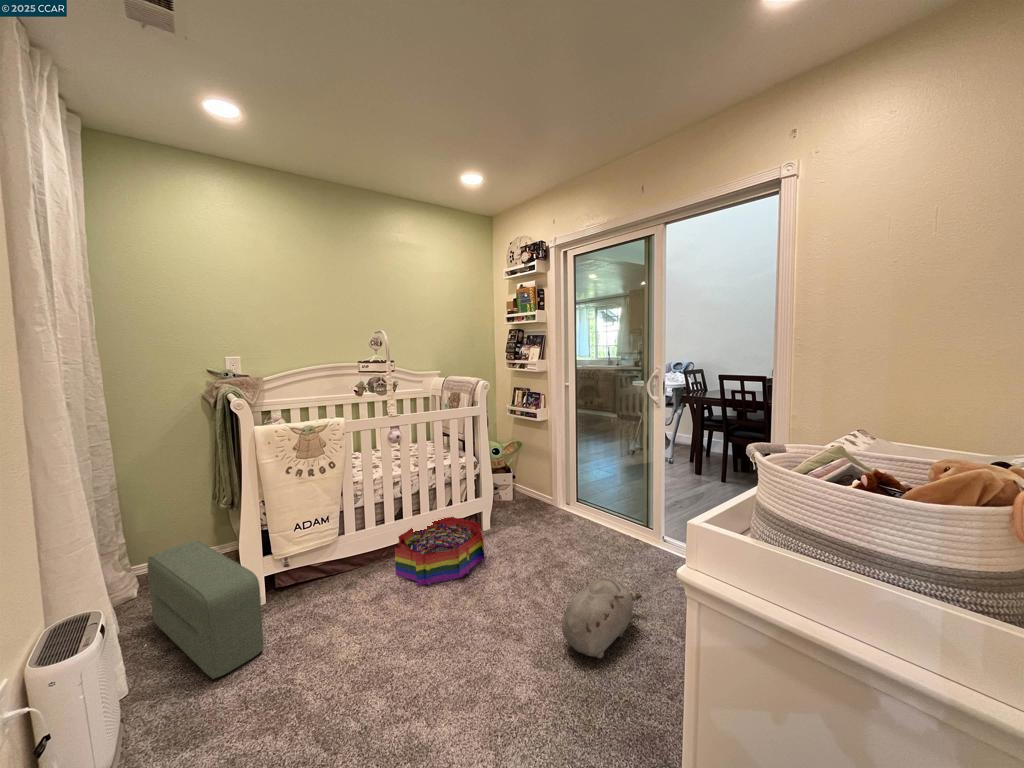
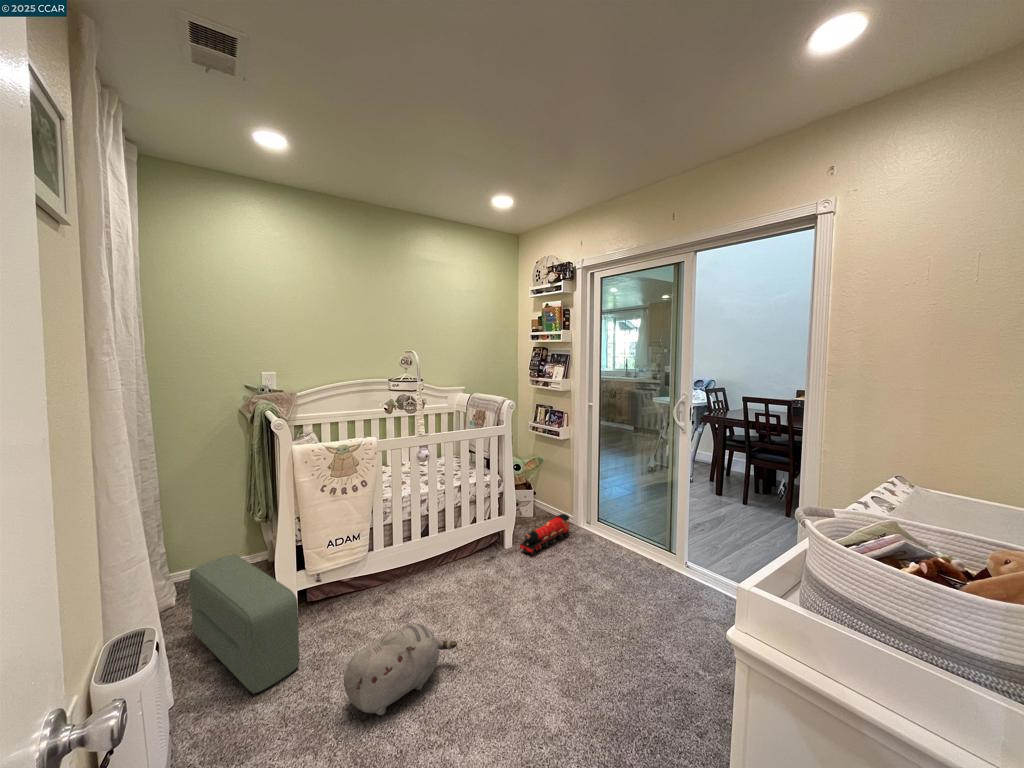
toy train: none [497,494,548,536] -> present [520,514,569,555]
storage bin: present [395,517,485,586] -> none [422,535,509,605]
plush toy: present [562,577,642,659] -> present [344,623,457,715]

